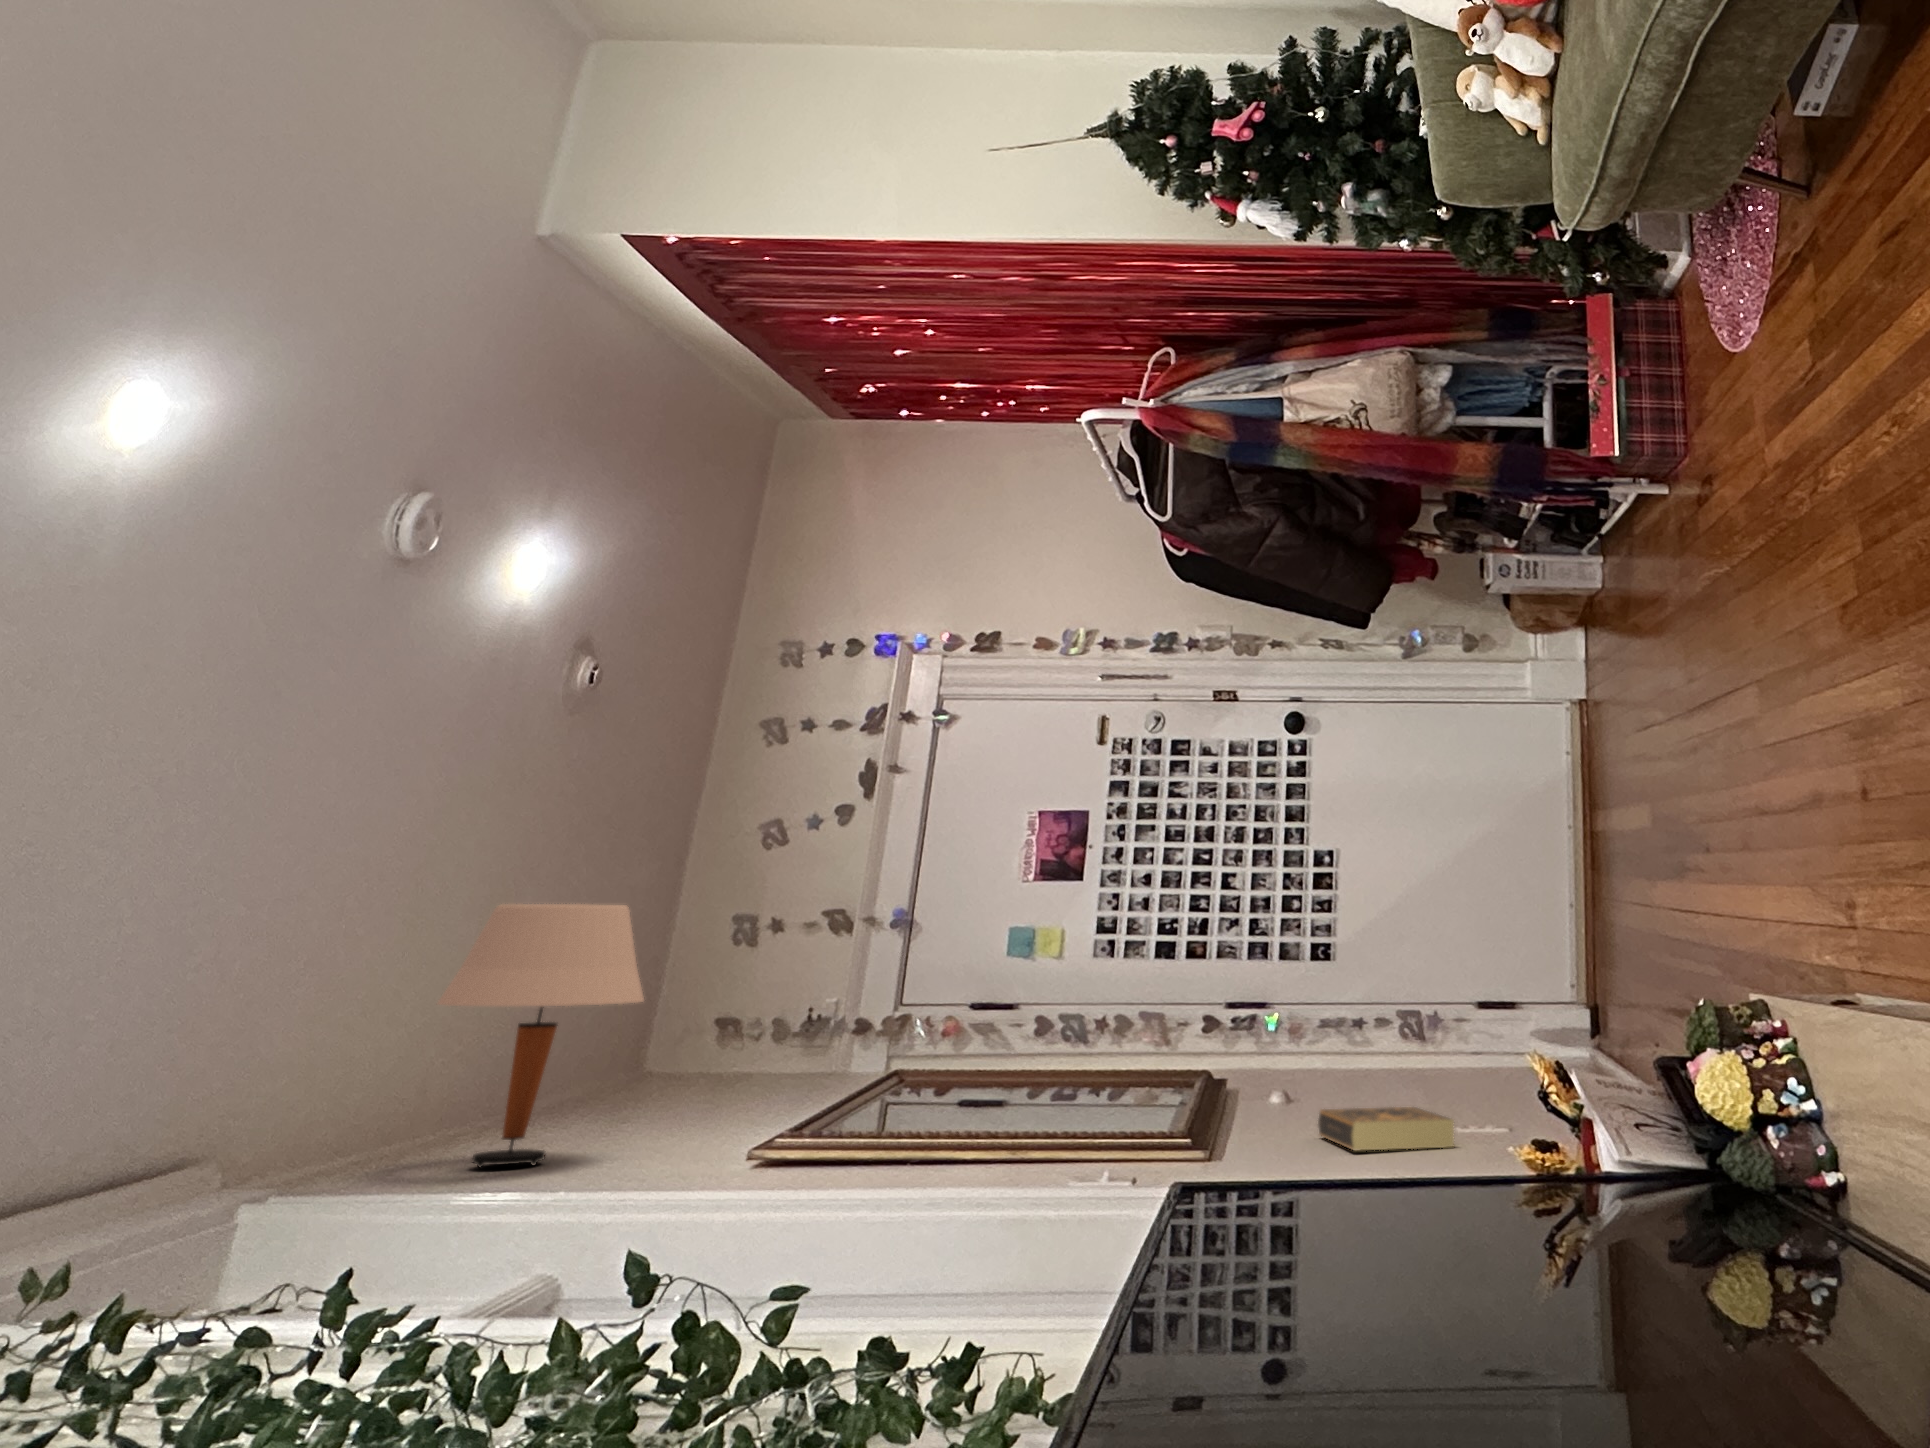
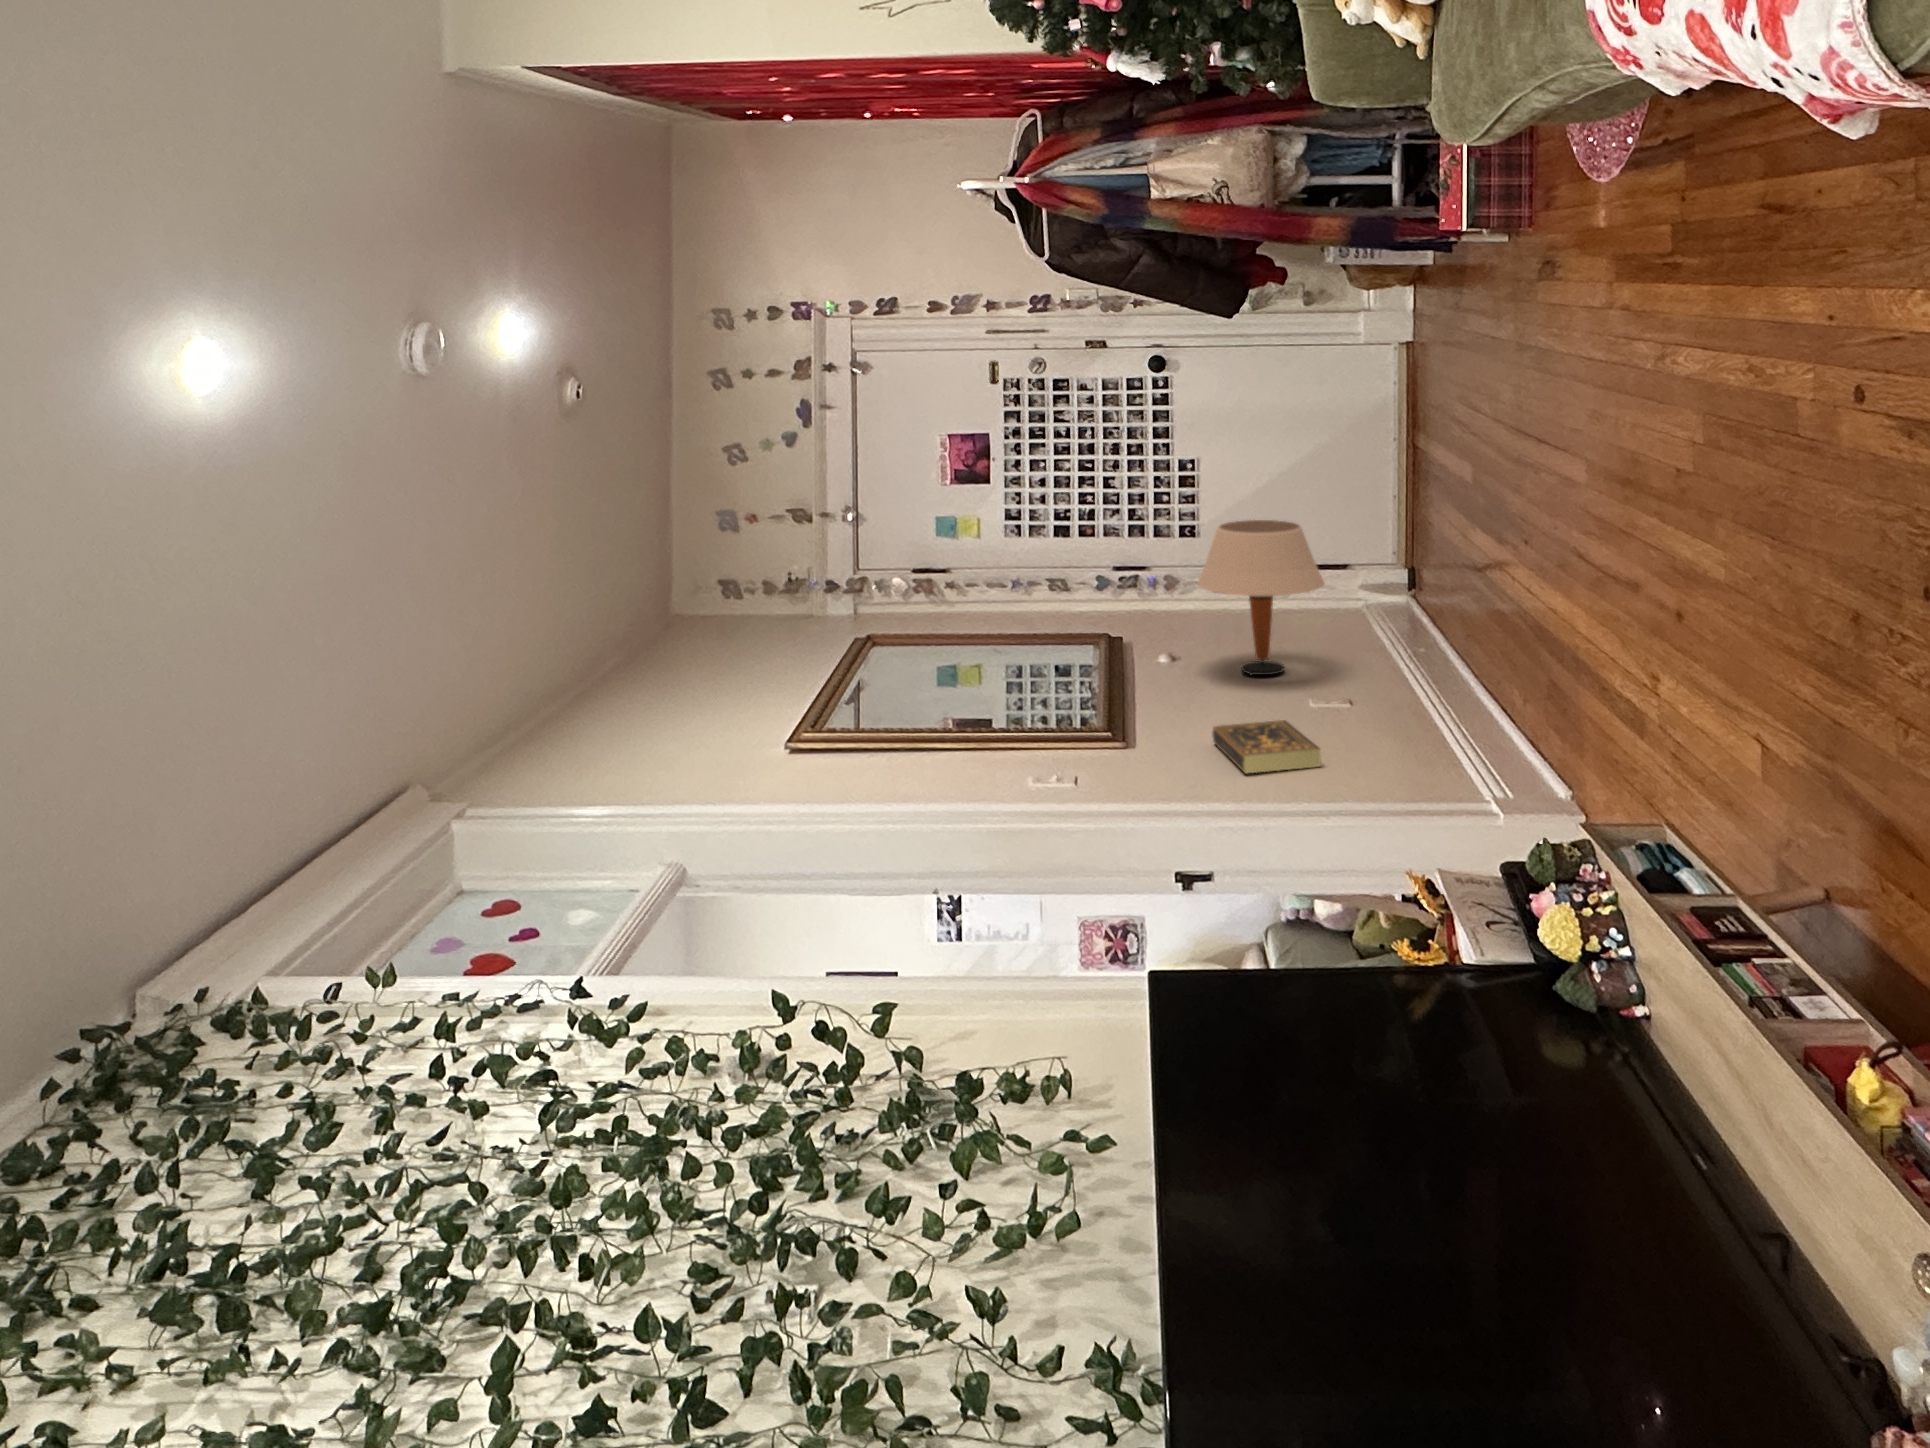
table lamp: present [438,904,644,1167] -> present [1197,520,1325,675]

